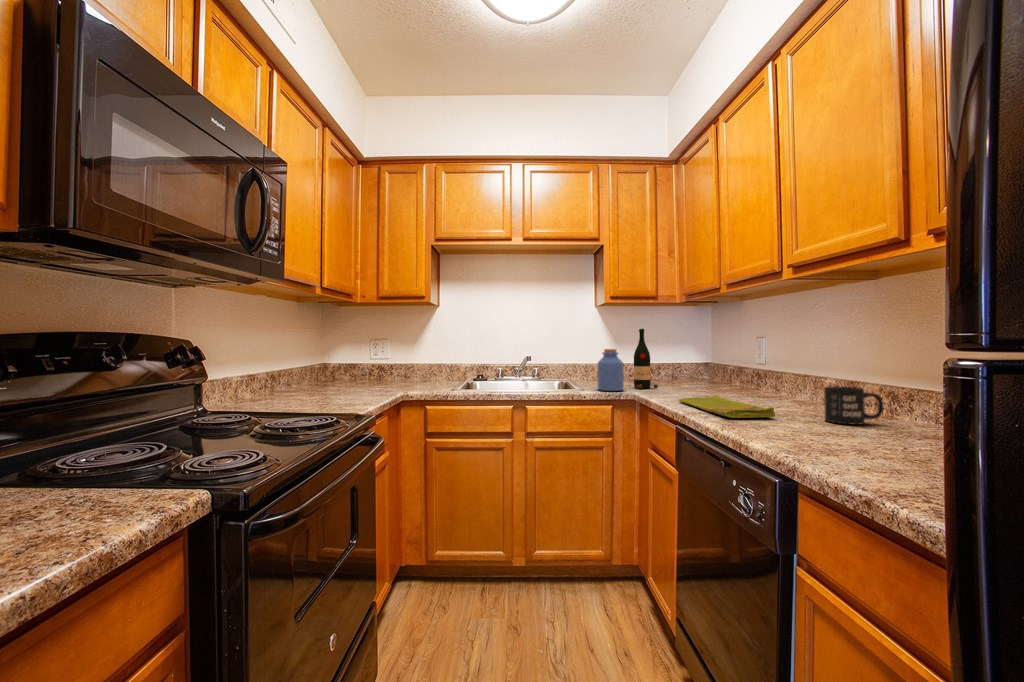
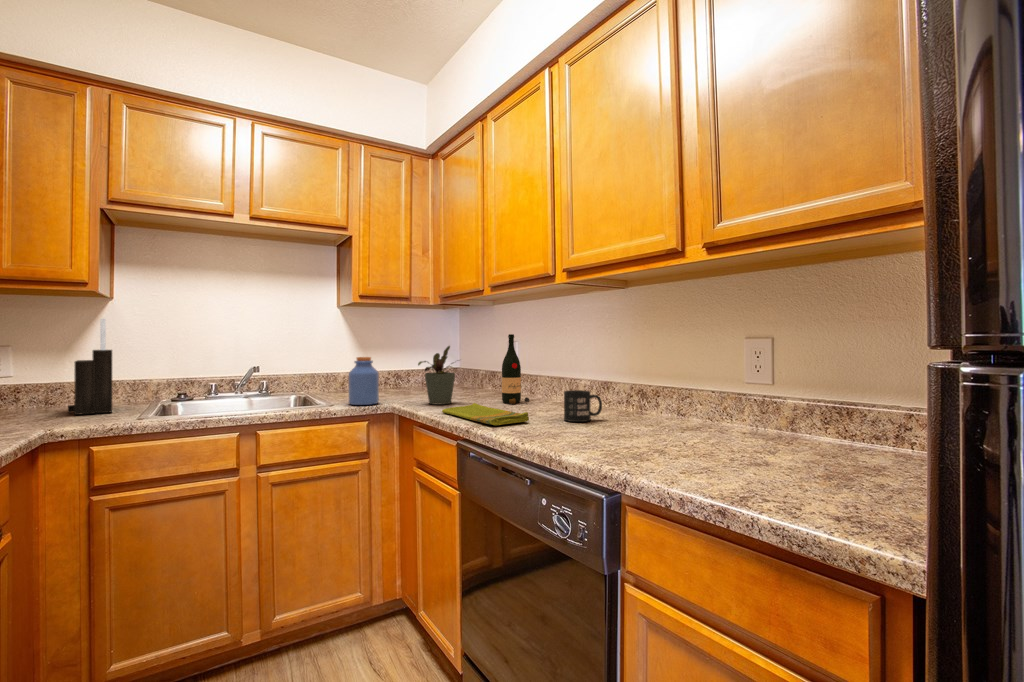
knife block: none [421,321,445,385] -> present [68,319,112,415]
wine bottle: present [634,329,658,389] -> present [502,334,530,404]
potted plant: none [659,338,705,395] -> present [418,346,455,405]

